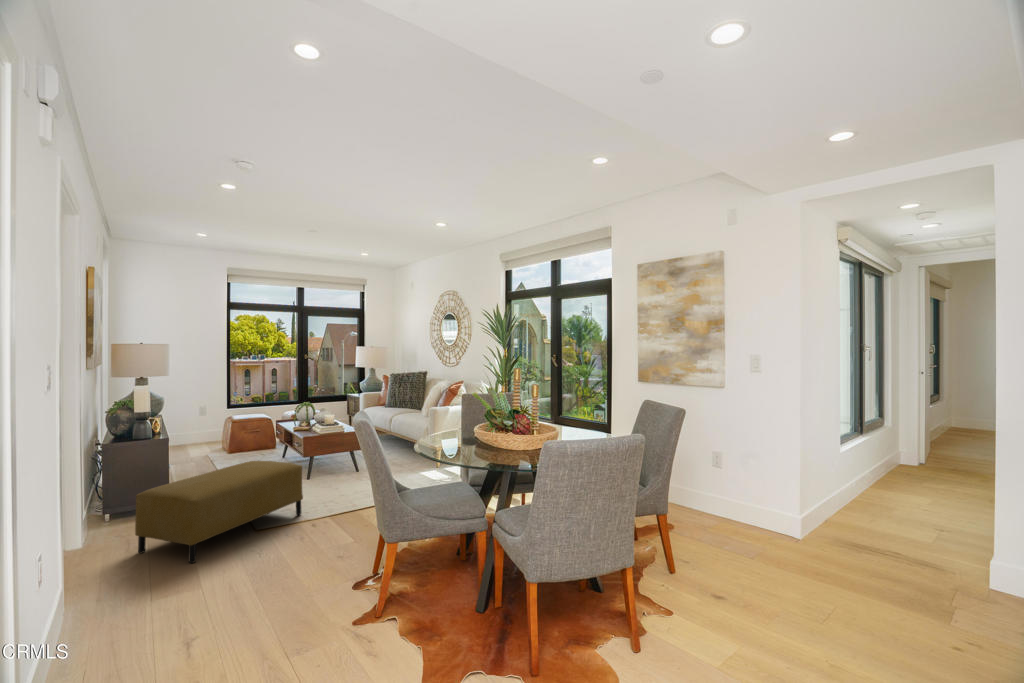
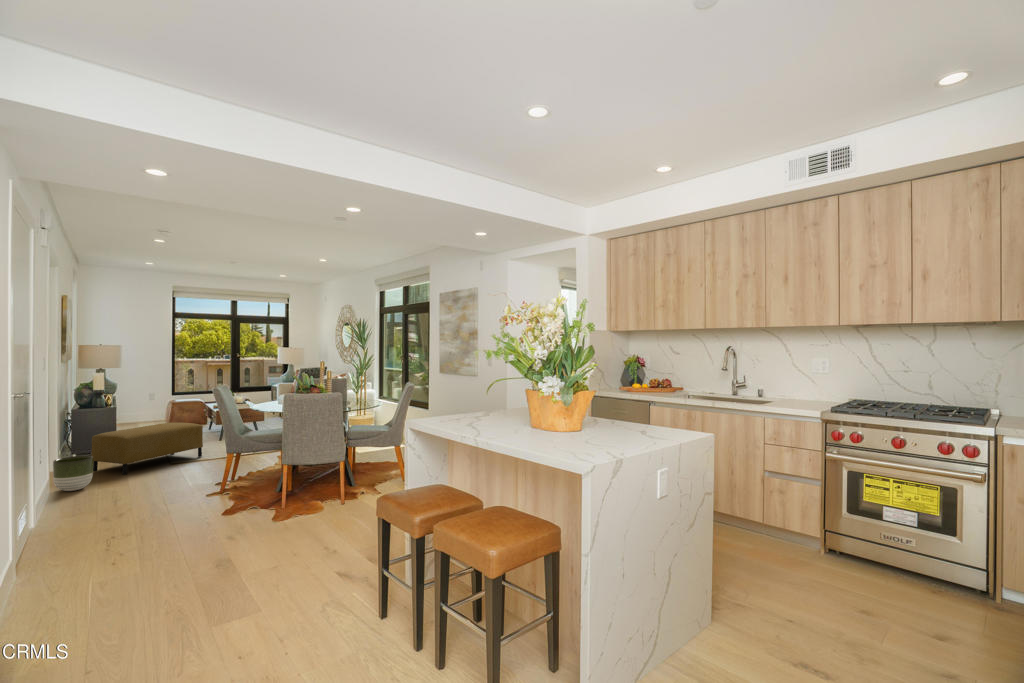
planter: none [68,542,142,617] -> present [53,456,93,491]

